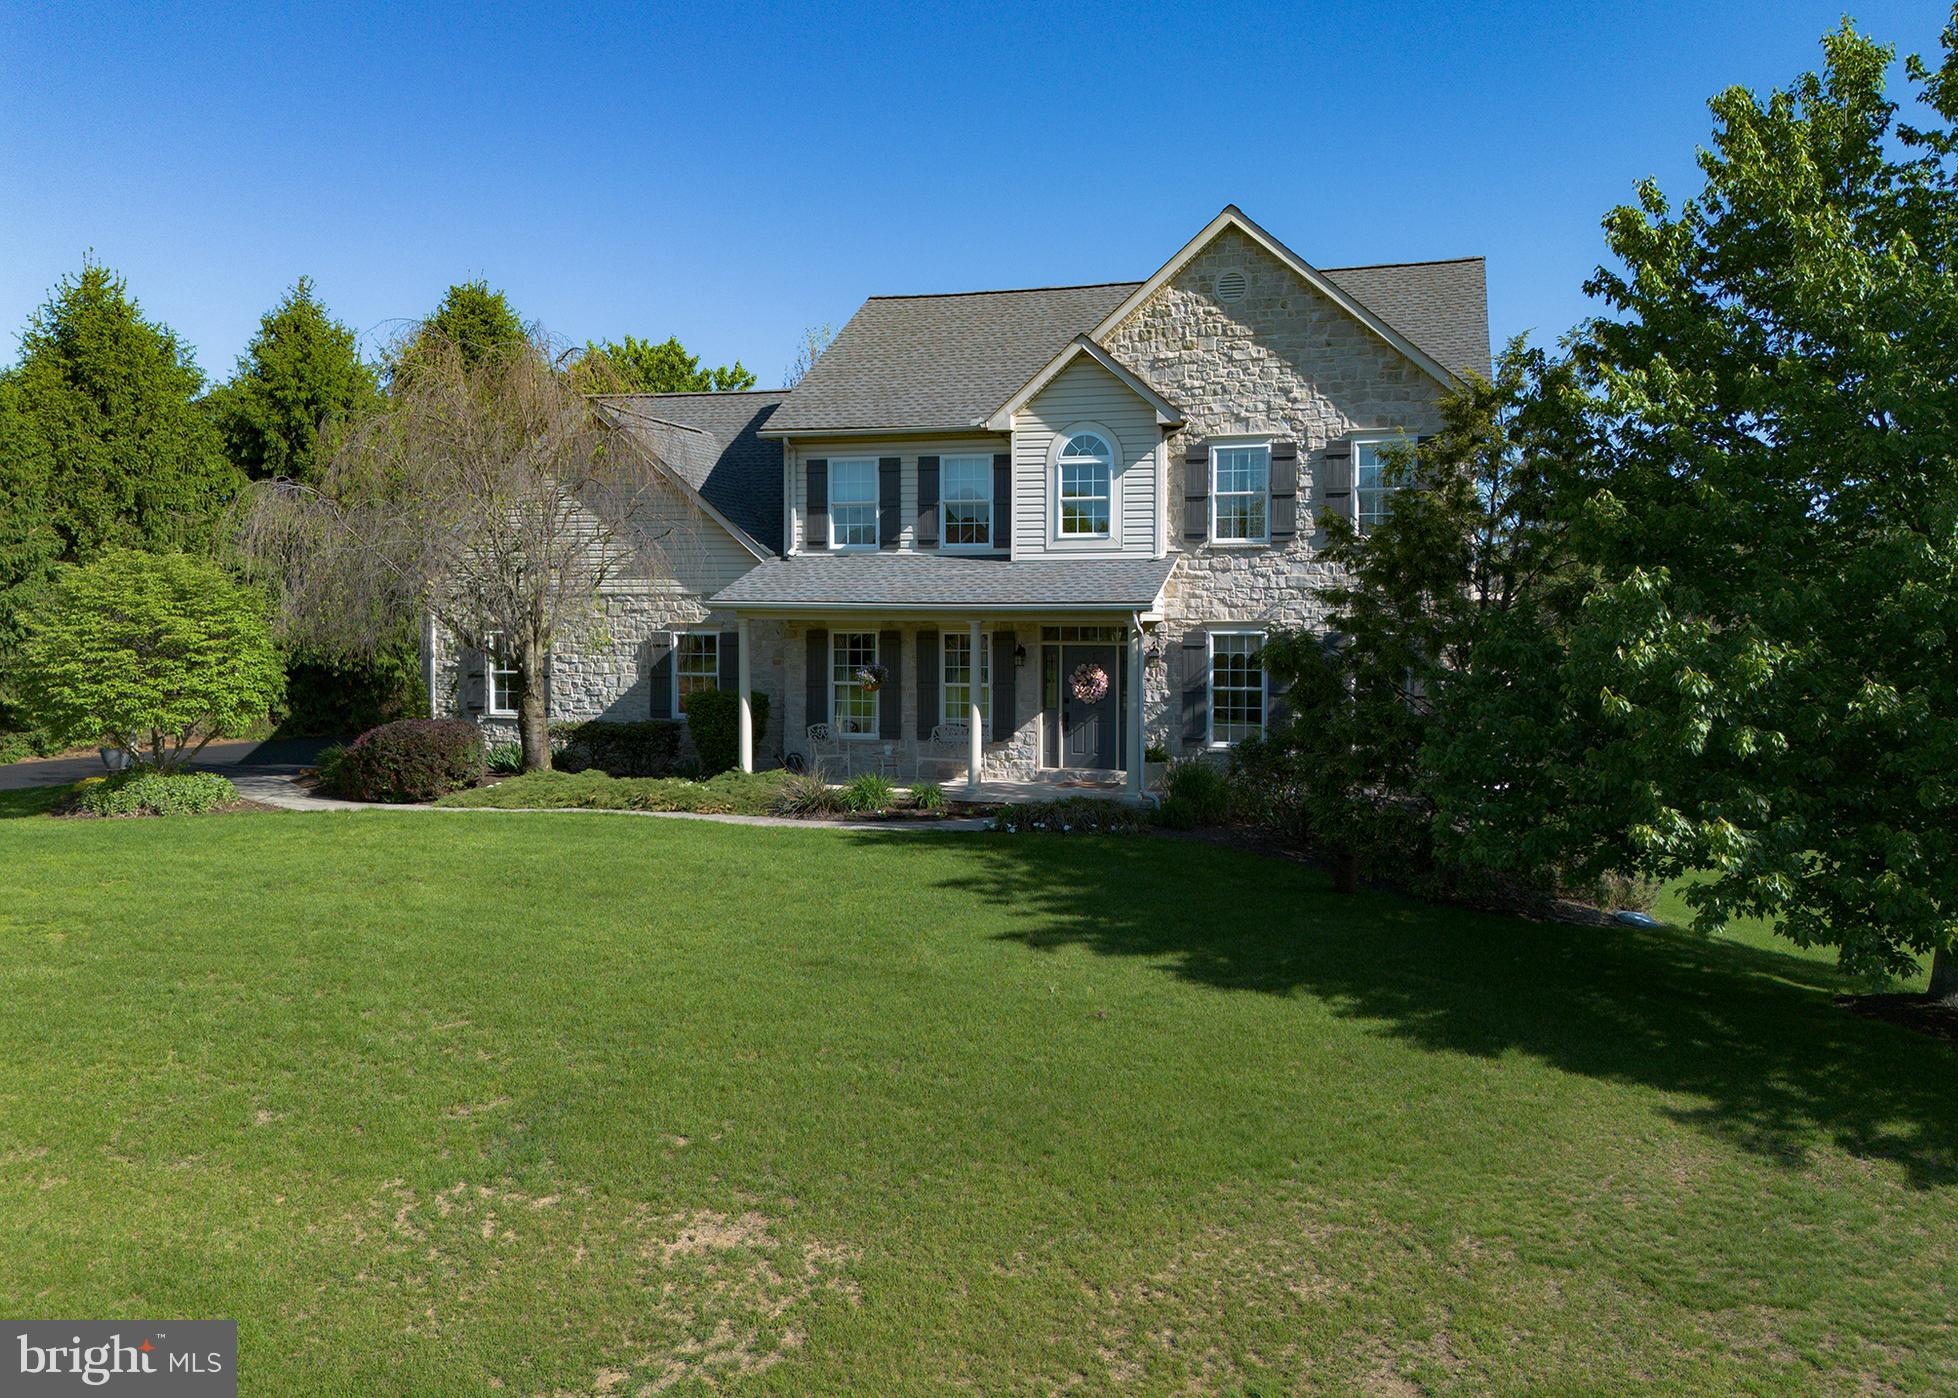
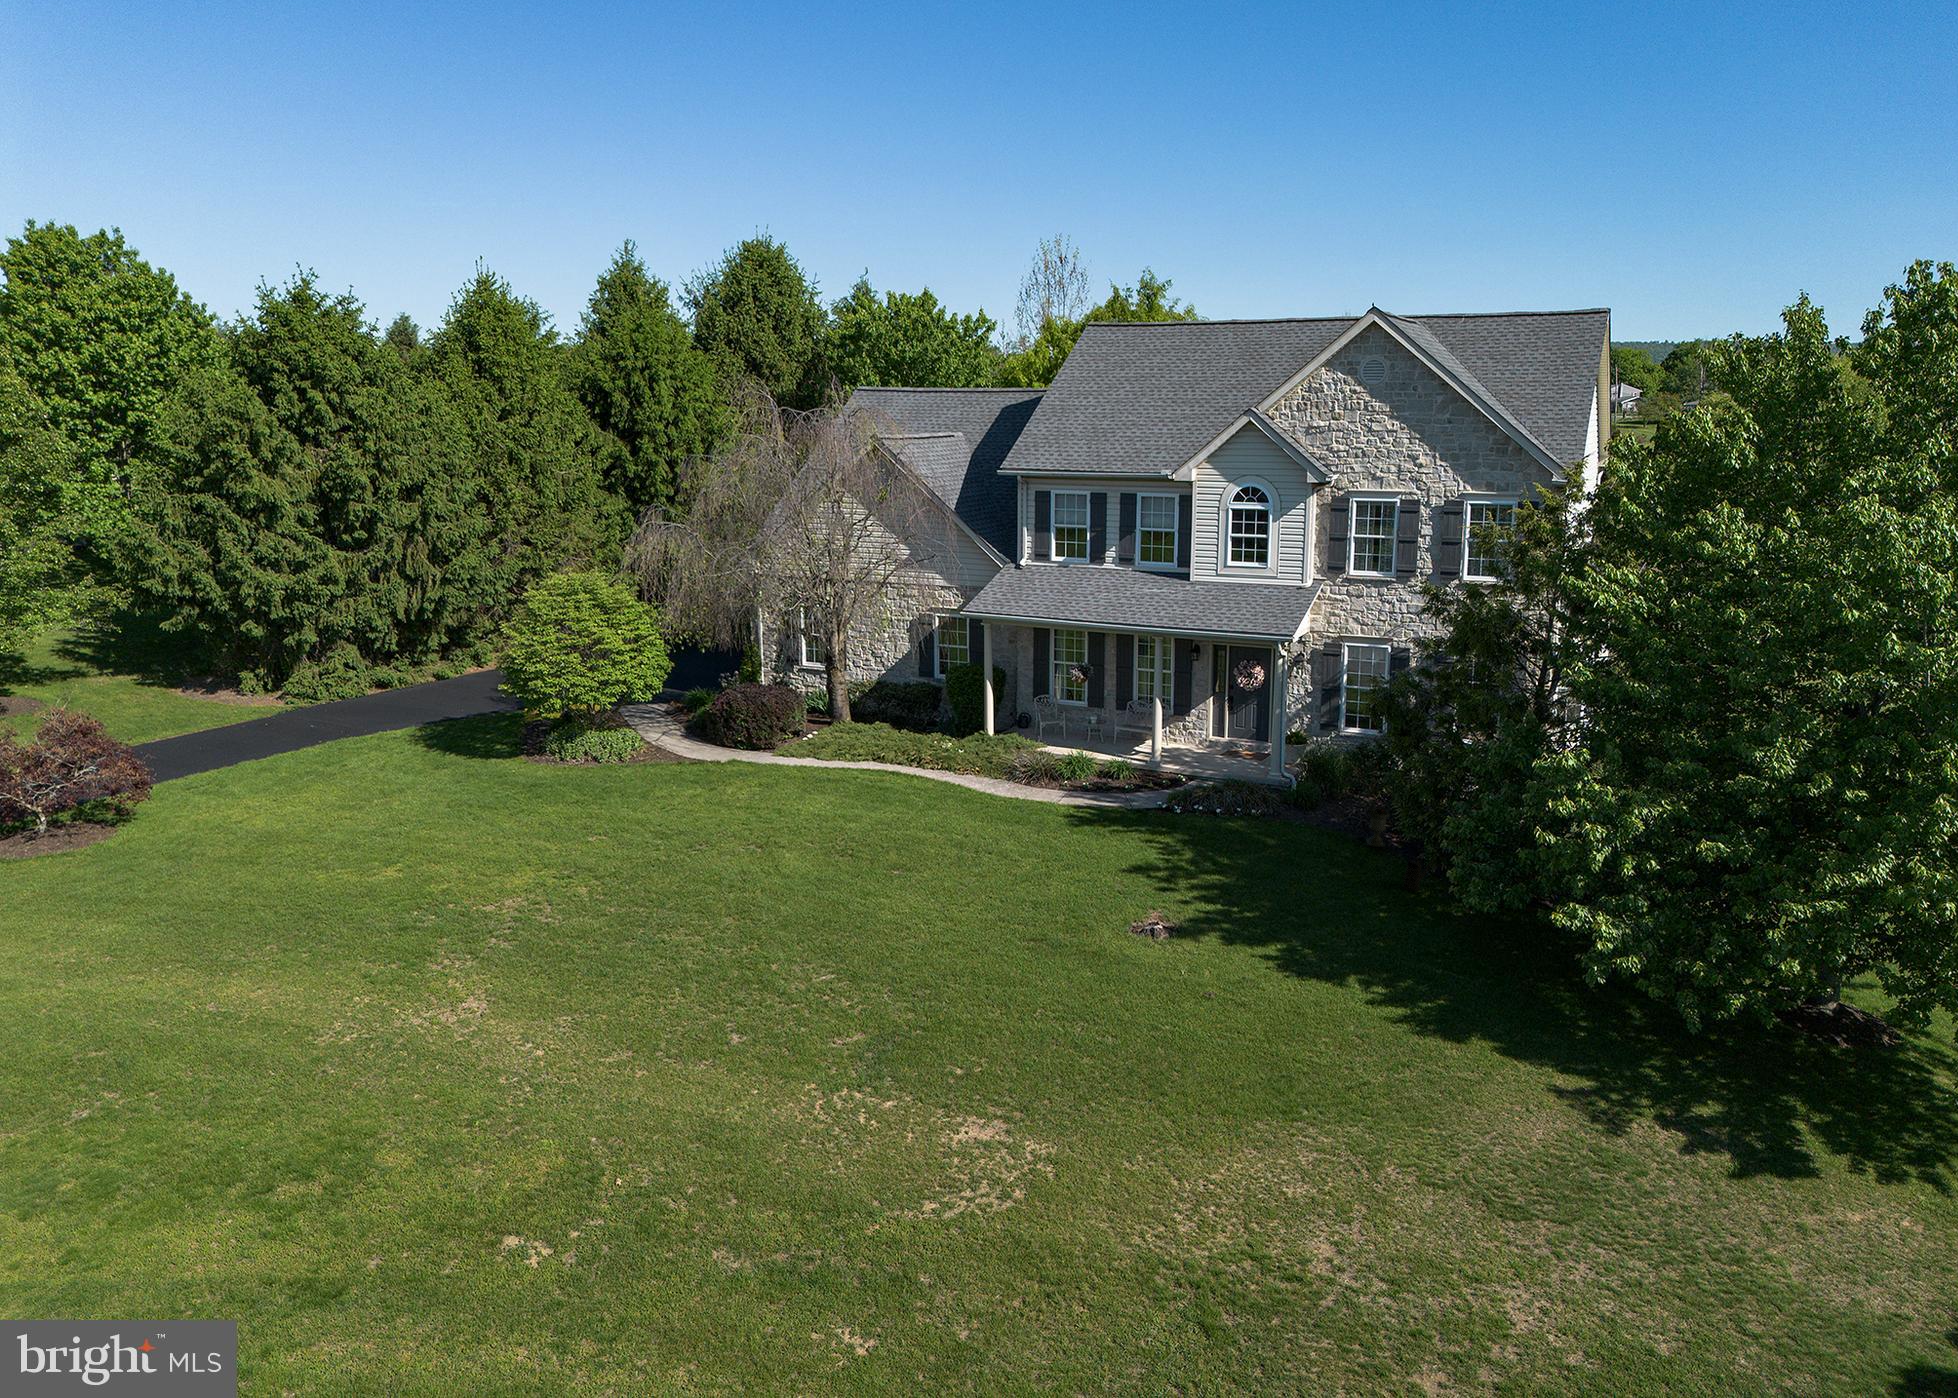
planter: none [1269,799,1299,854] -> present [1367,808,1389,847]

